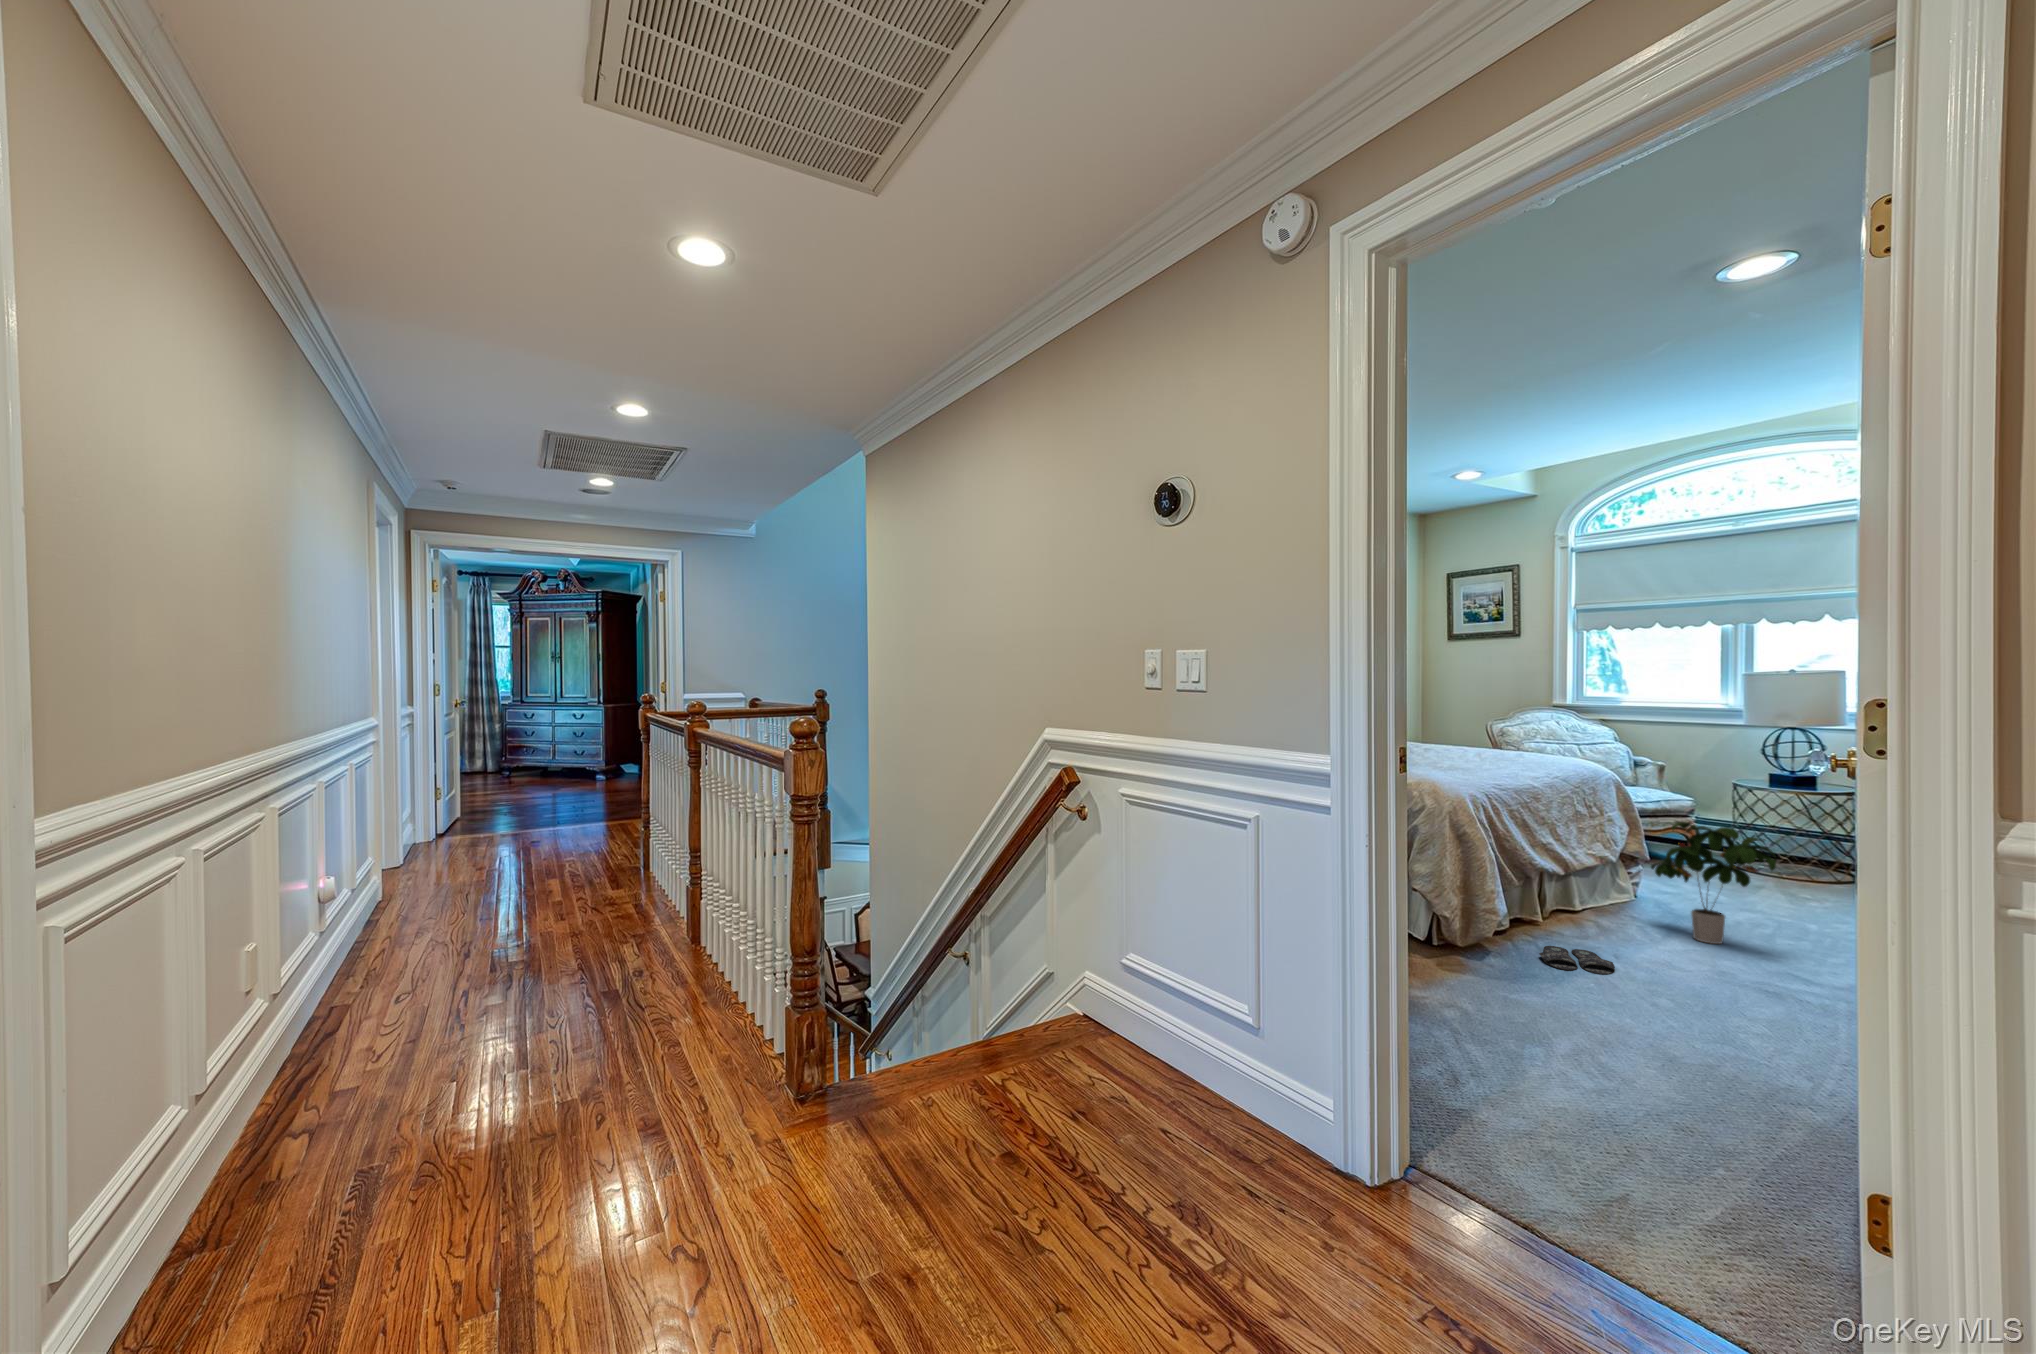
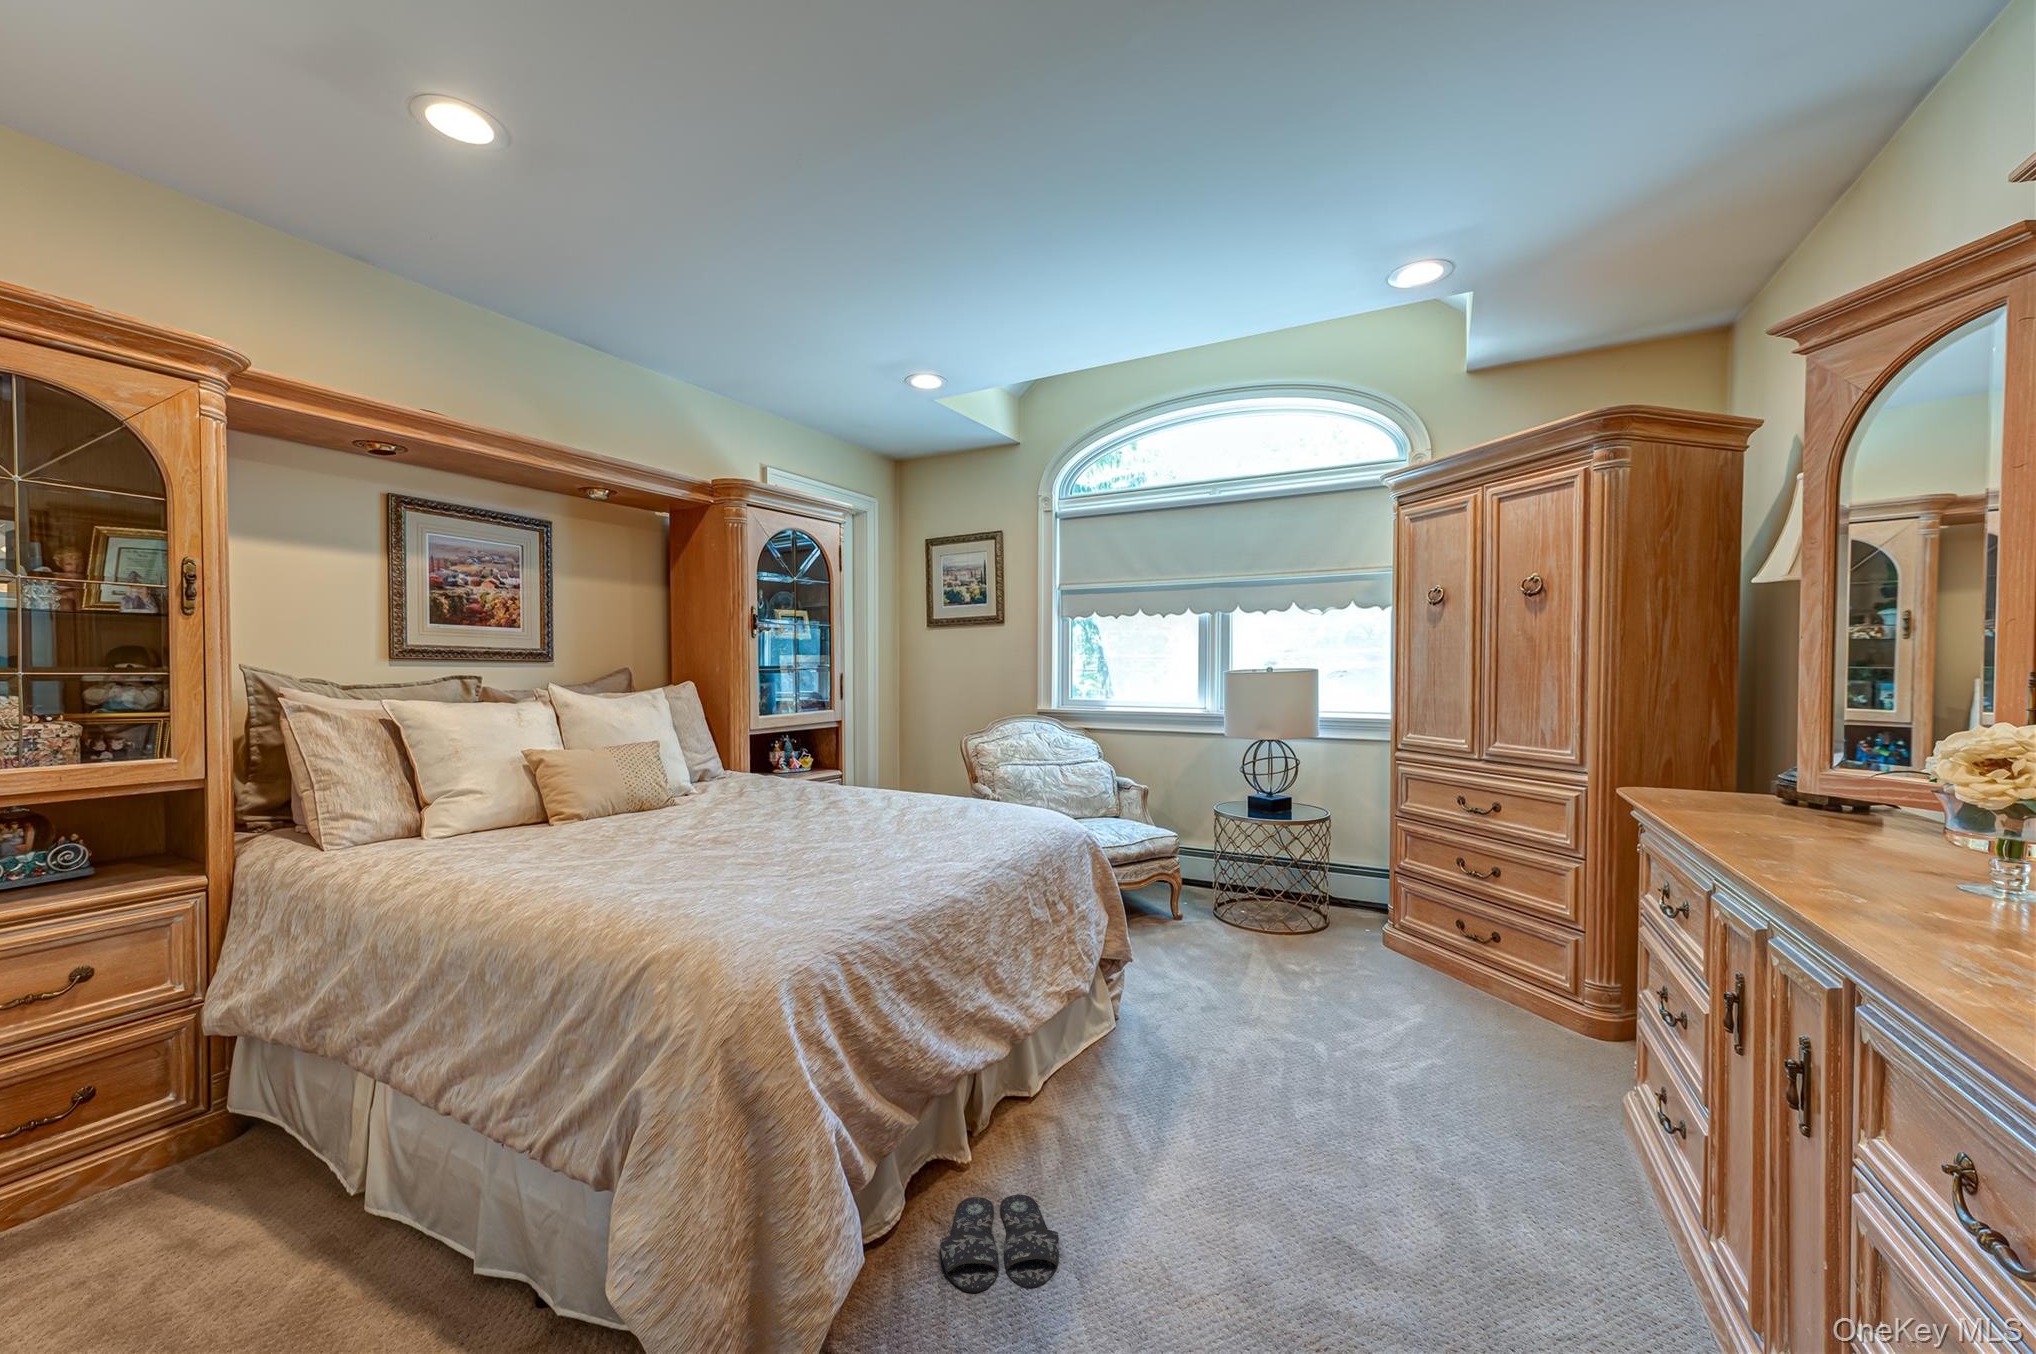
potted plant: present [1651,822,1776,944] -> none [1124,911,1275,1111]

